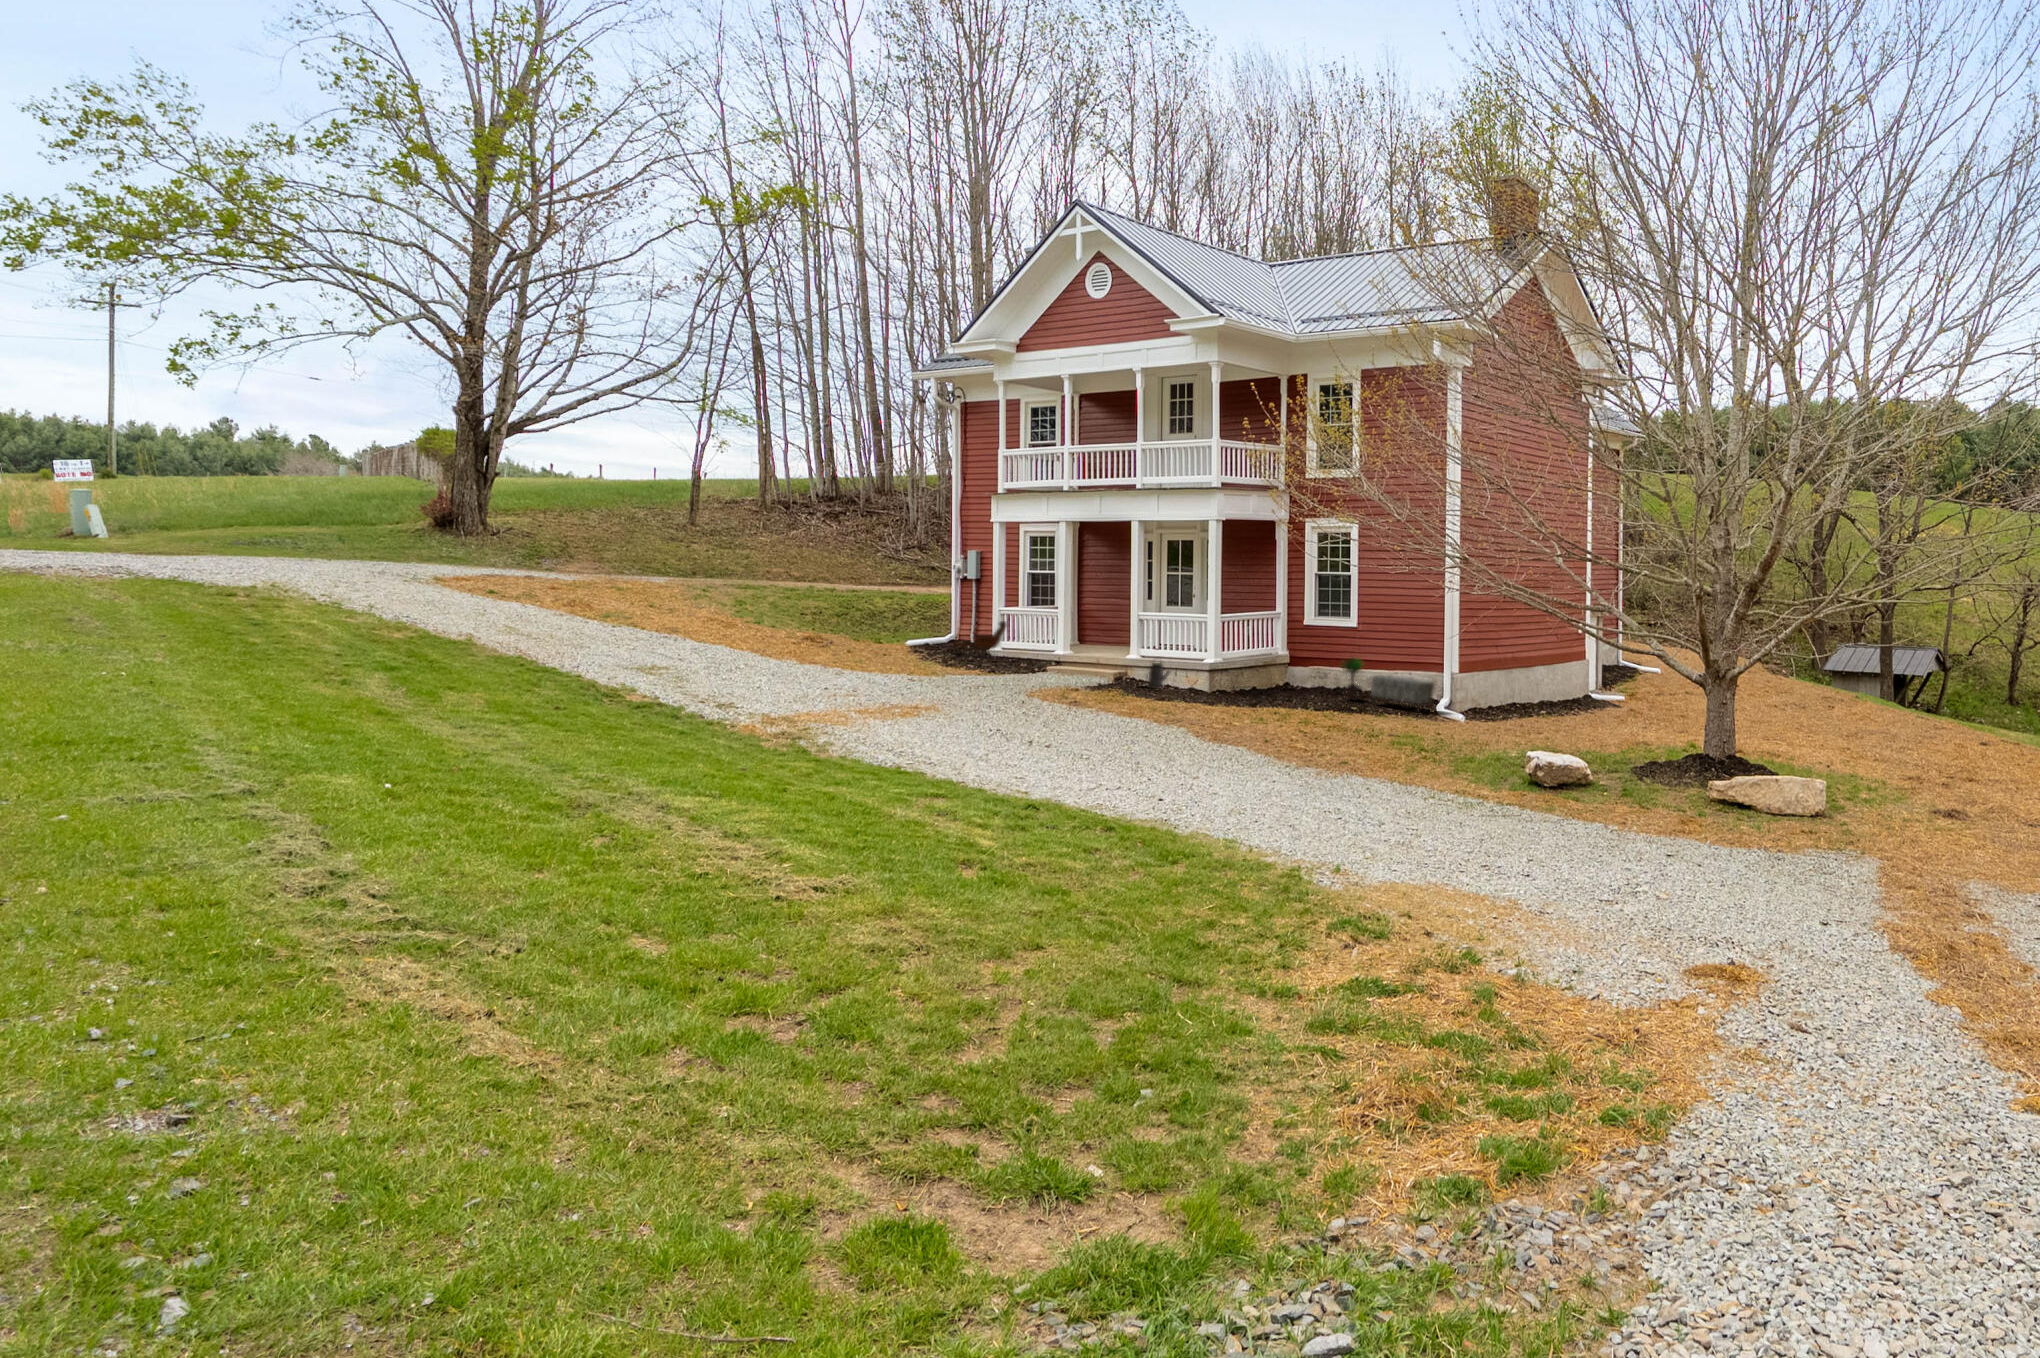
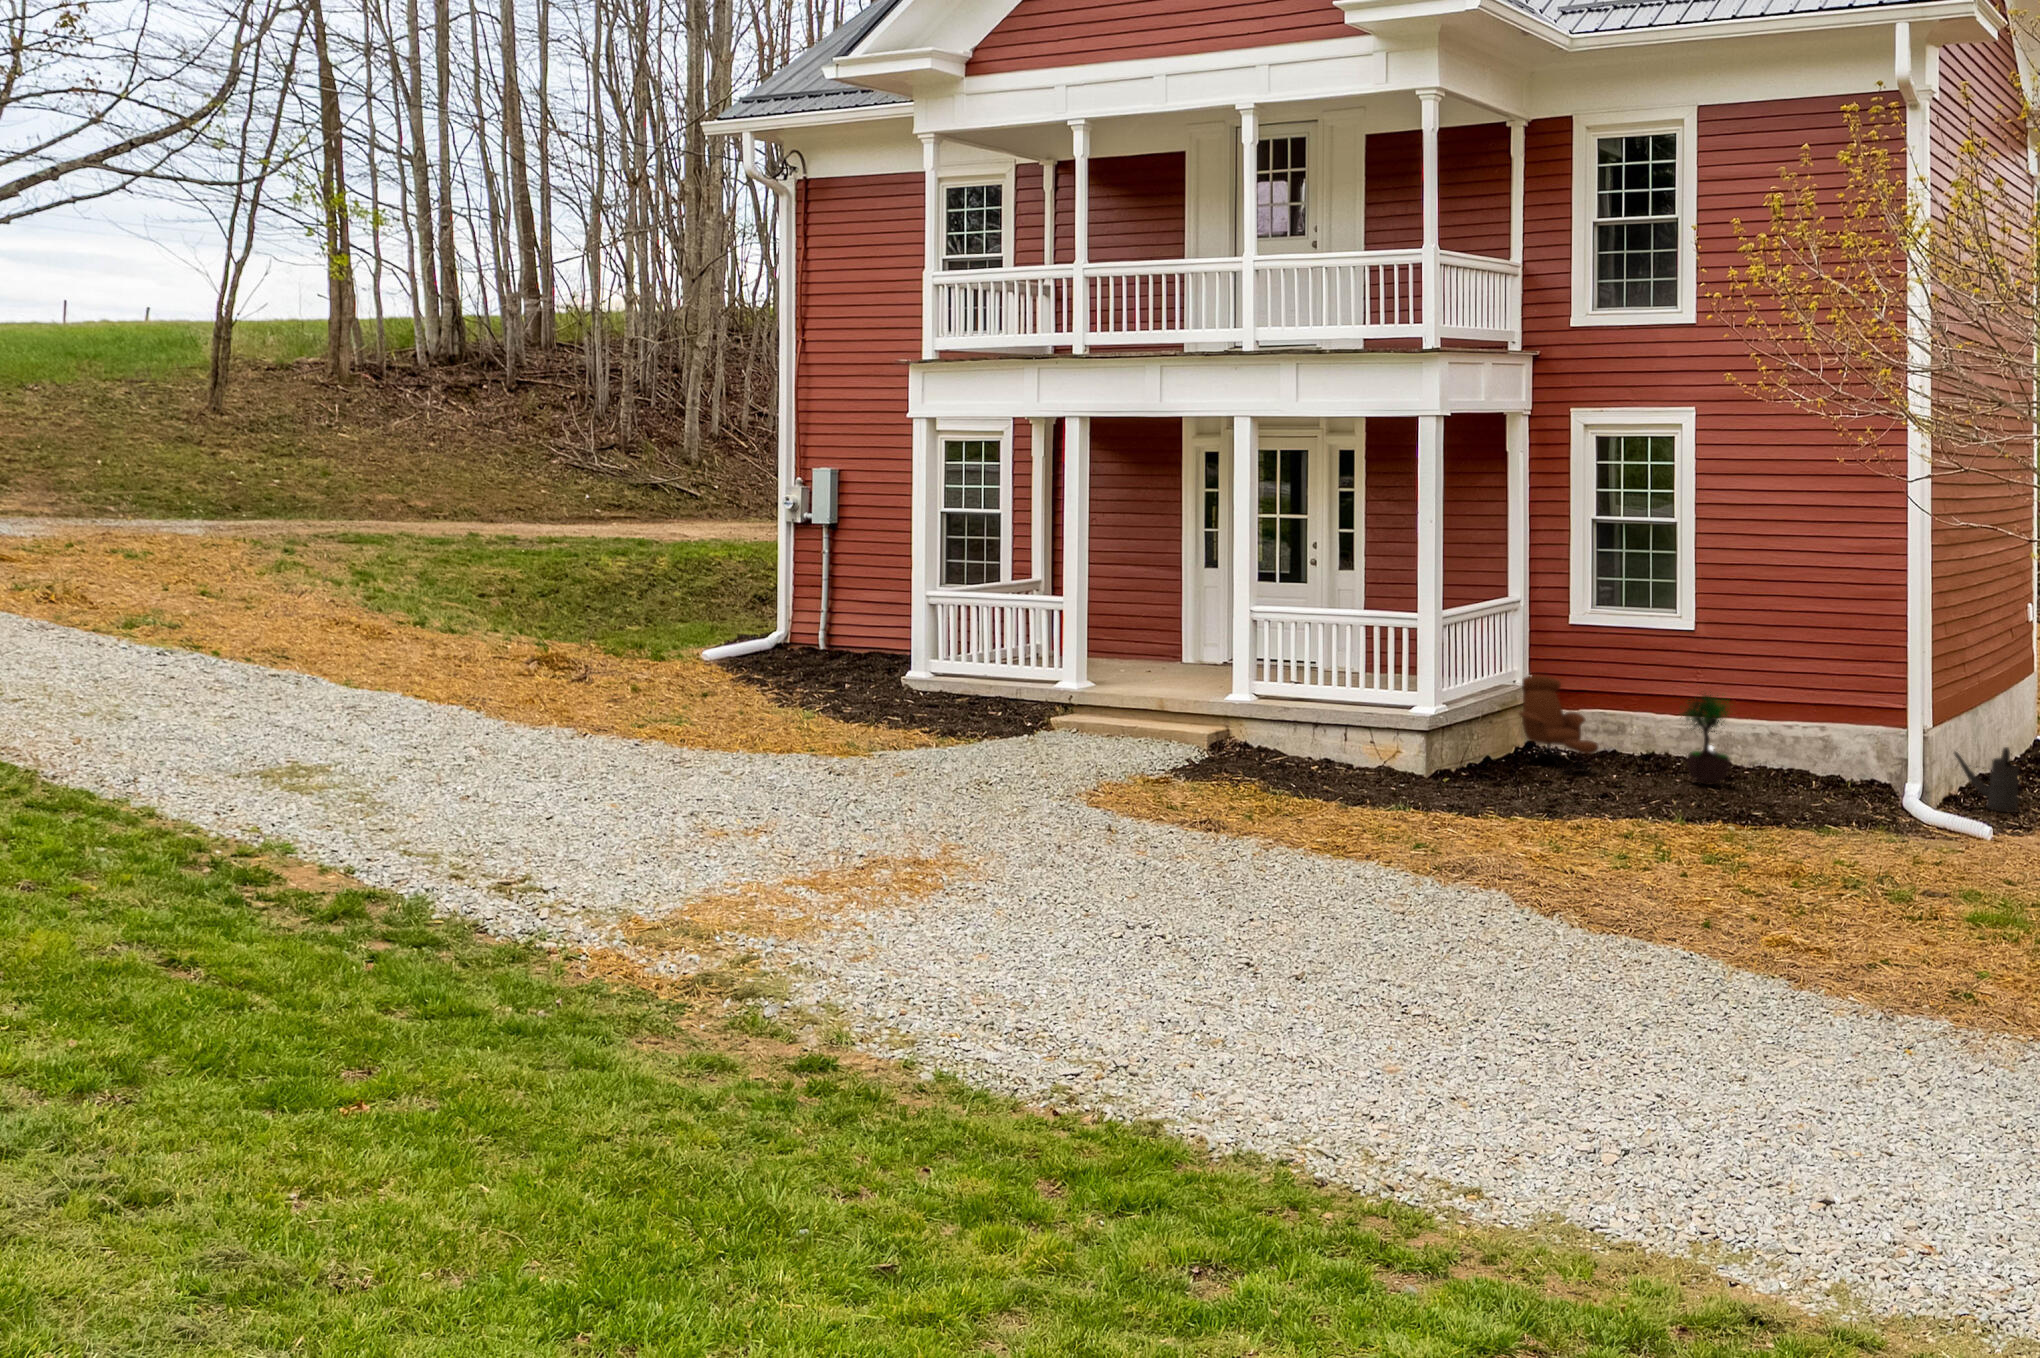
lounge chair: present [948,621,1007,656] -> present [1519,675,1599,773]
watering can: present [1148,659,1170,688] -> present [1954,747,2019,813]
bench: present [1371,675,1434,711] -> none [1756,730,1902,816]

